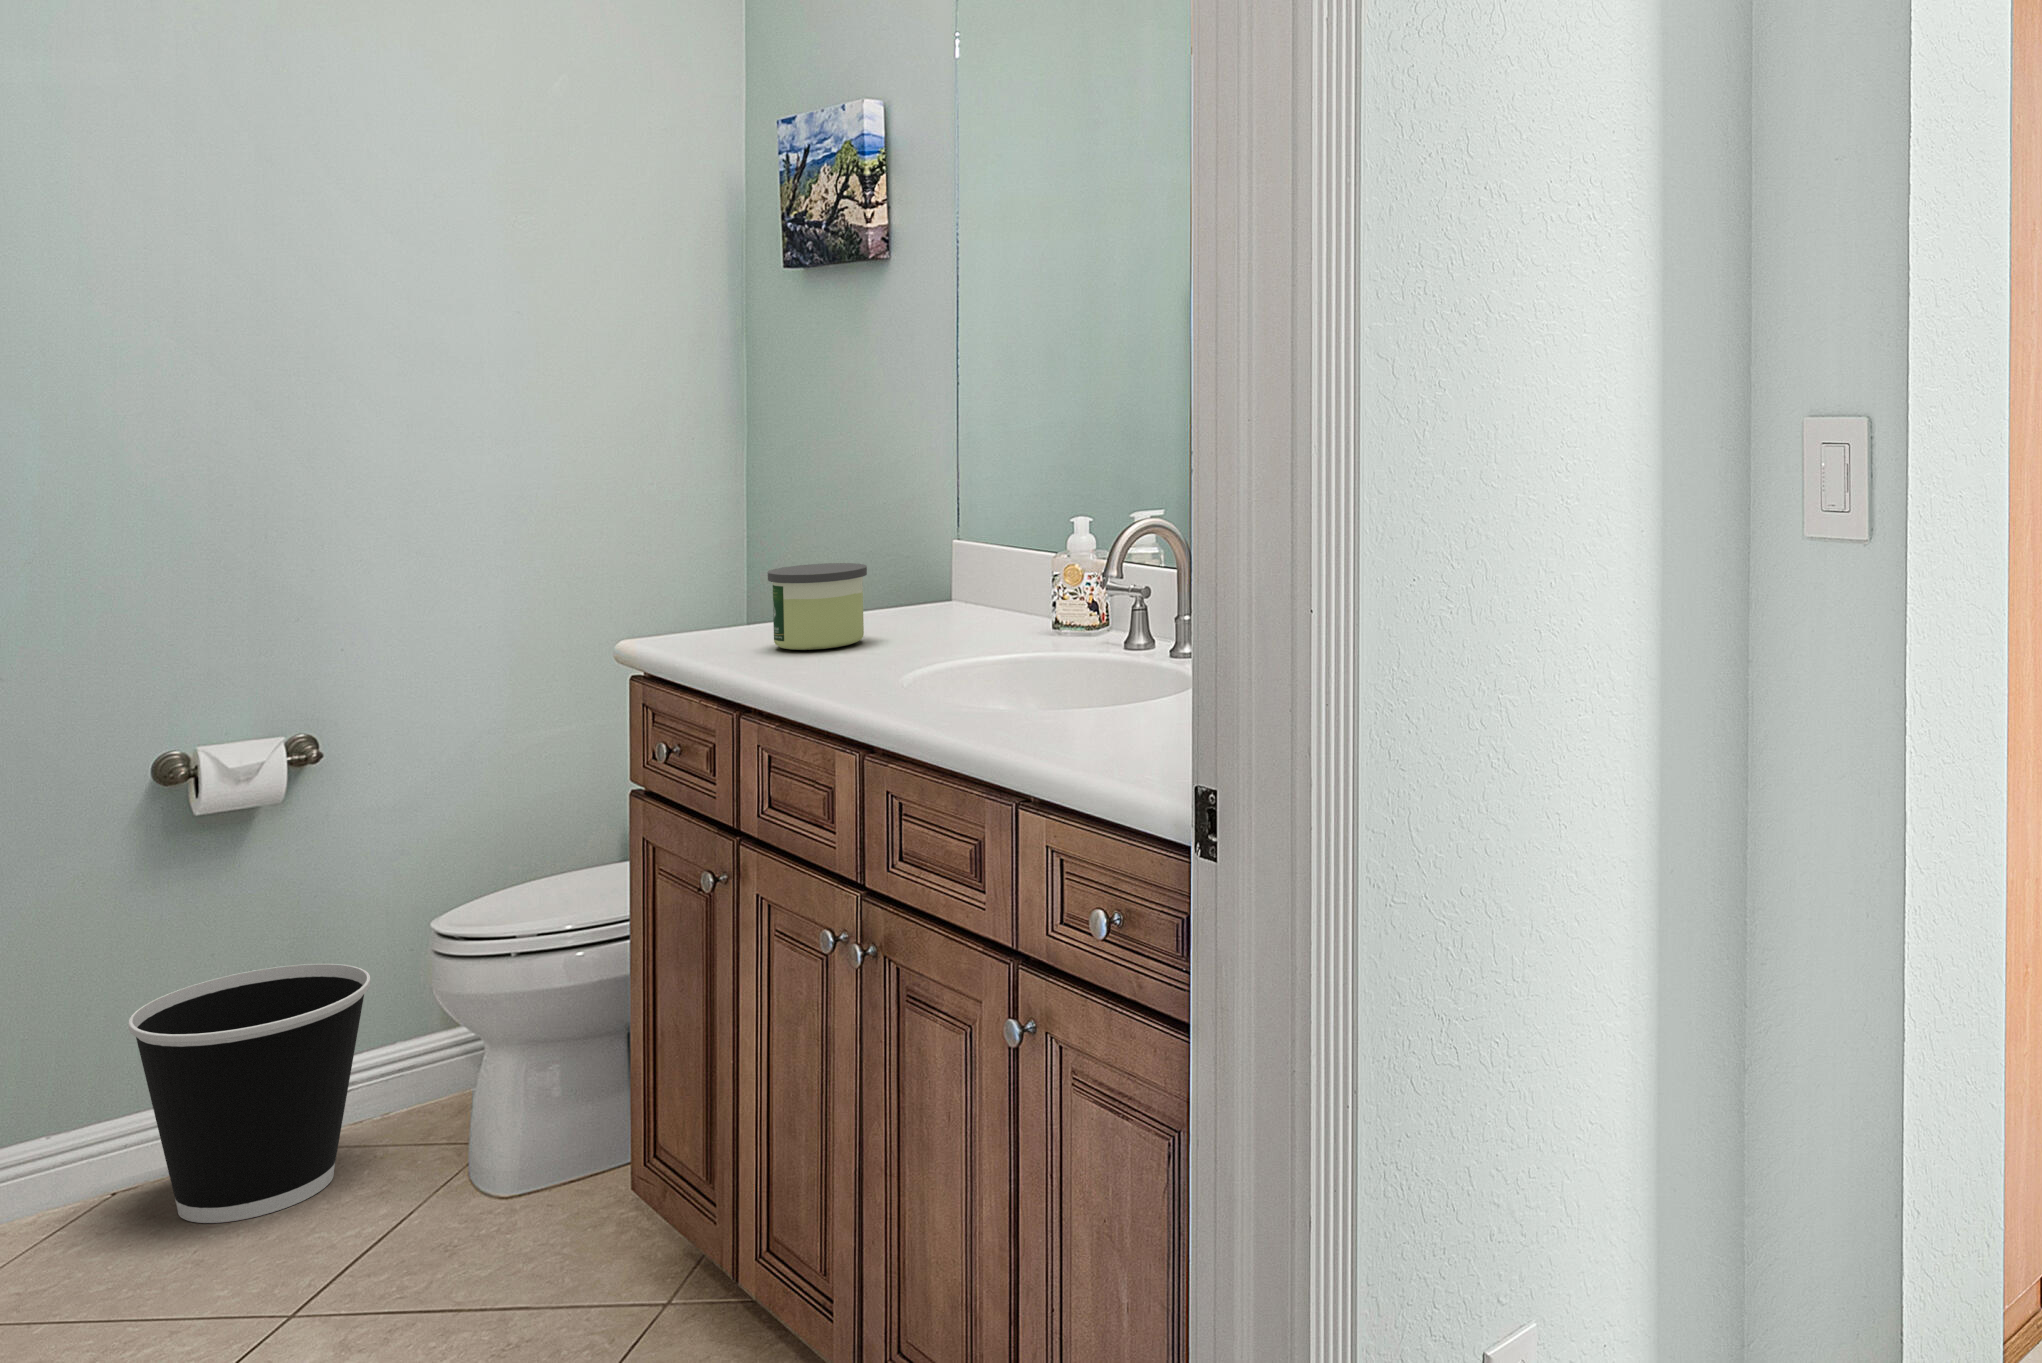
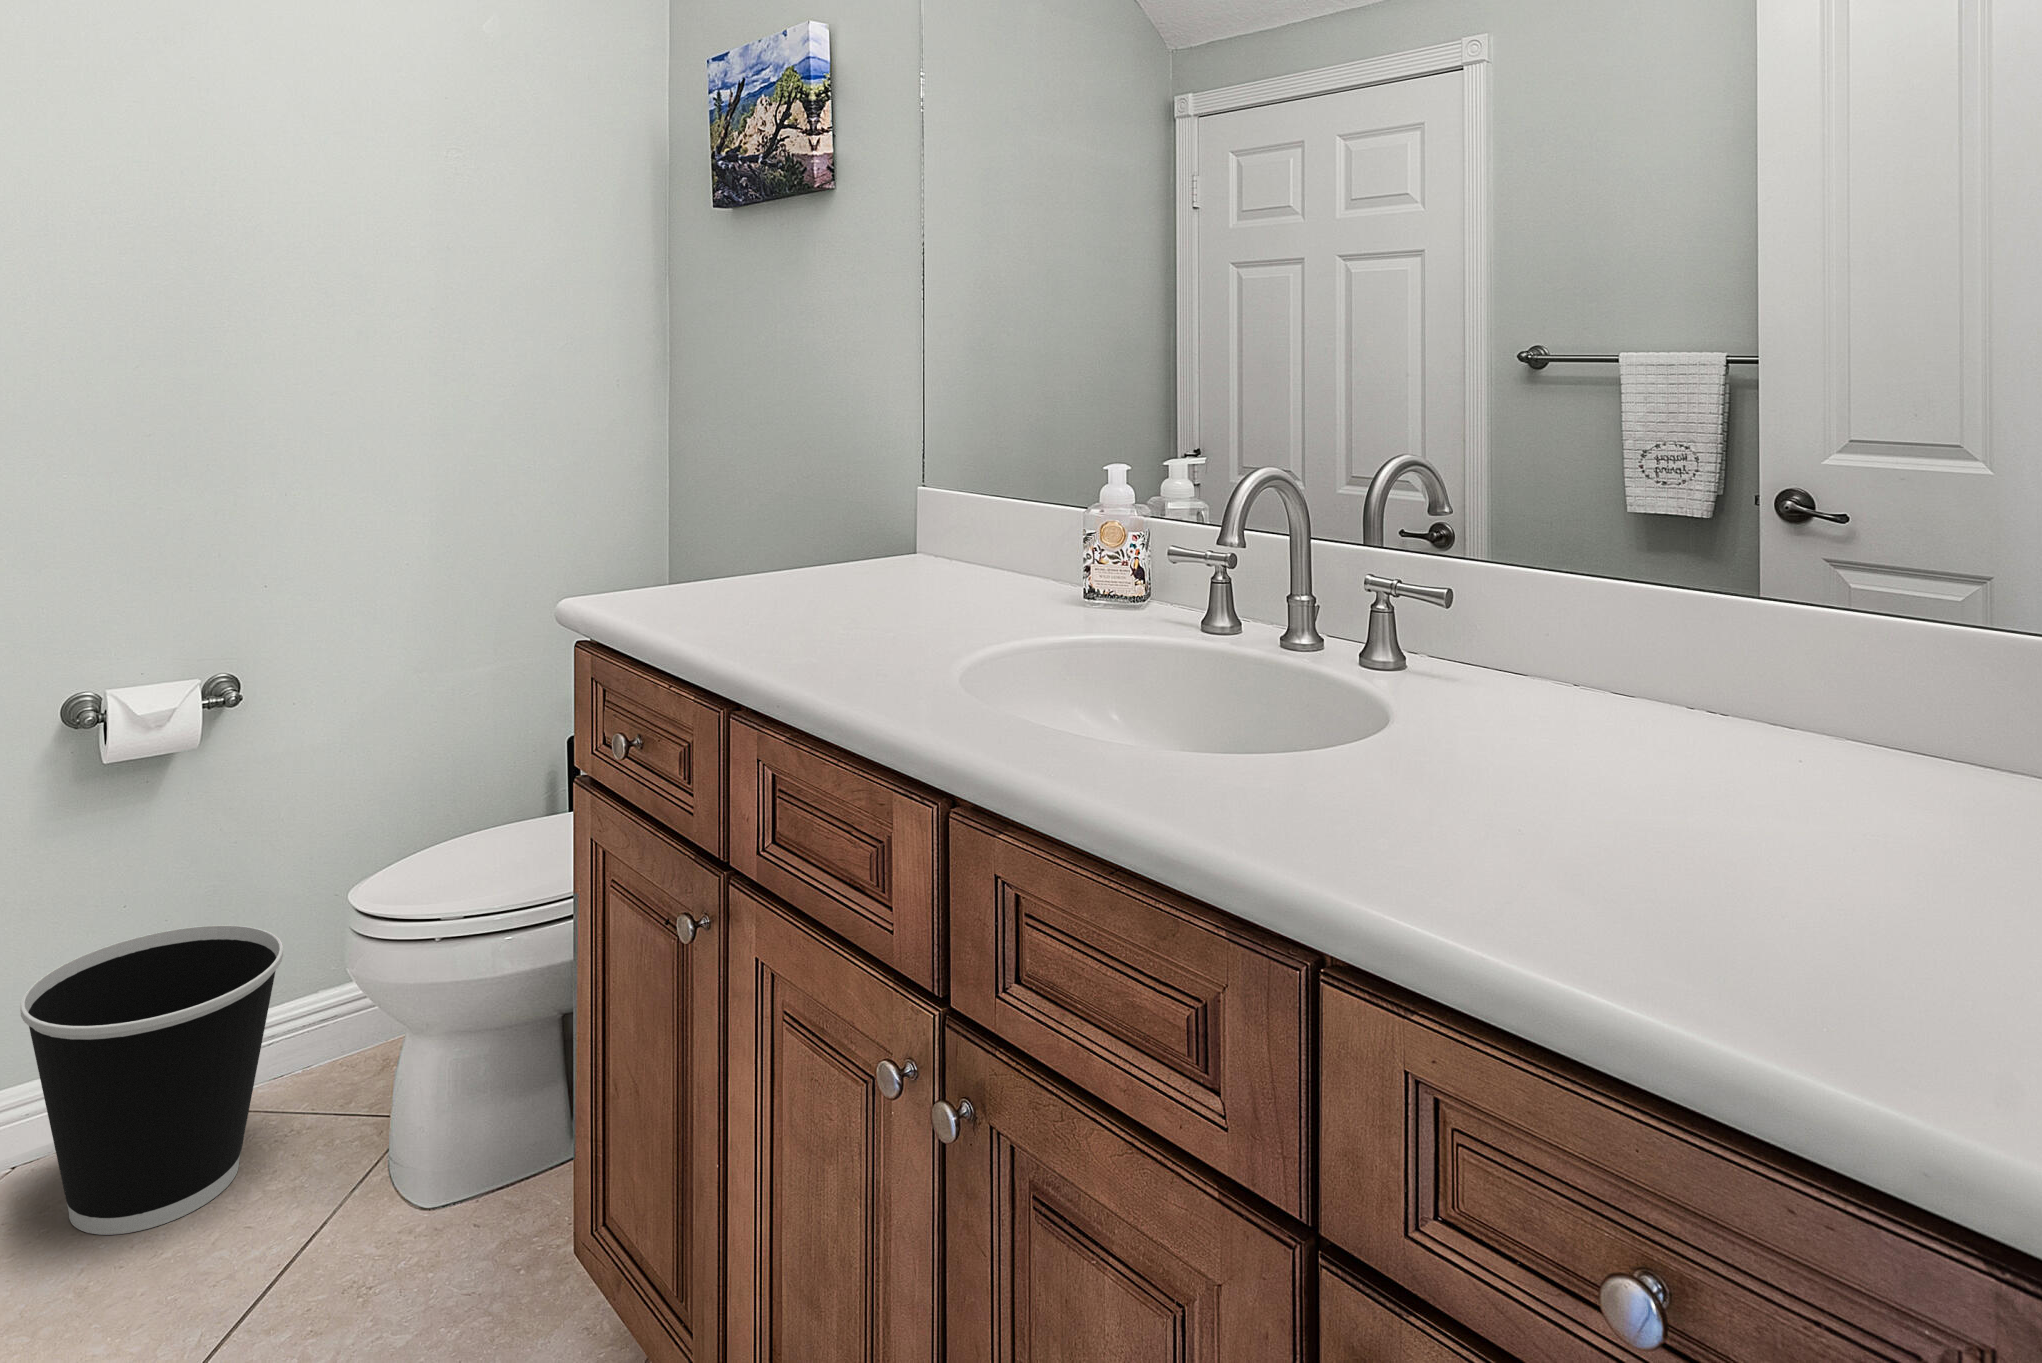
candle: present [768,563,867,650] -> none [745,512,859,619]

